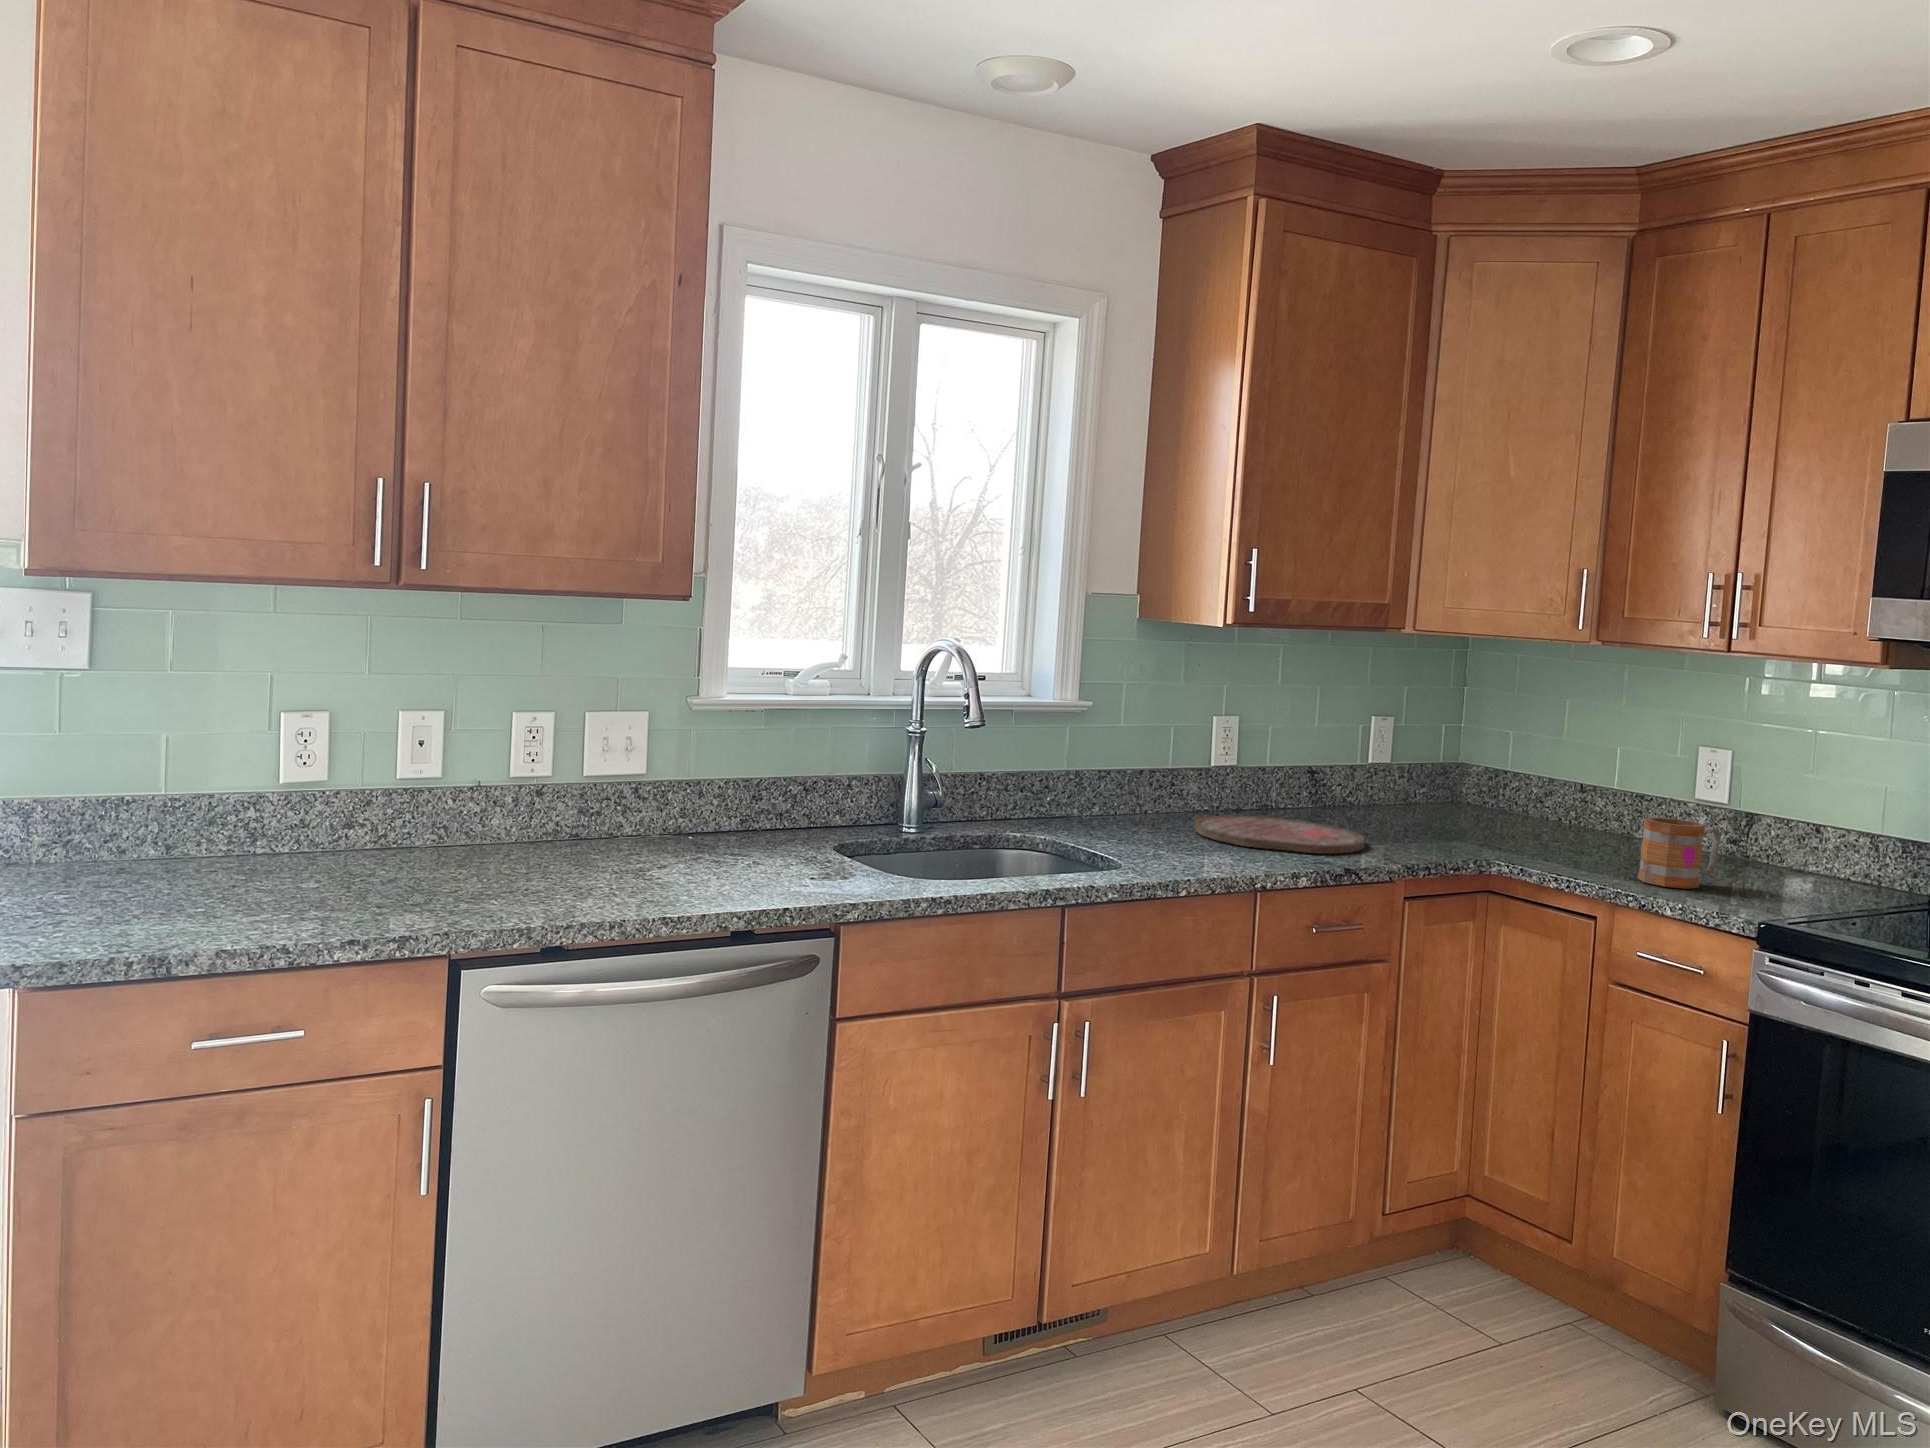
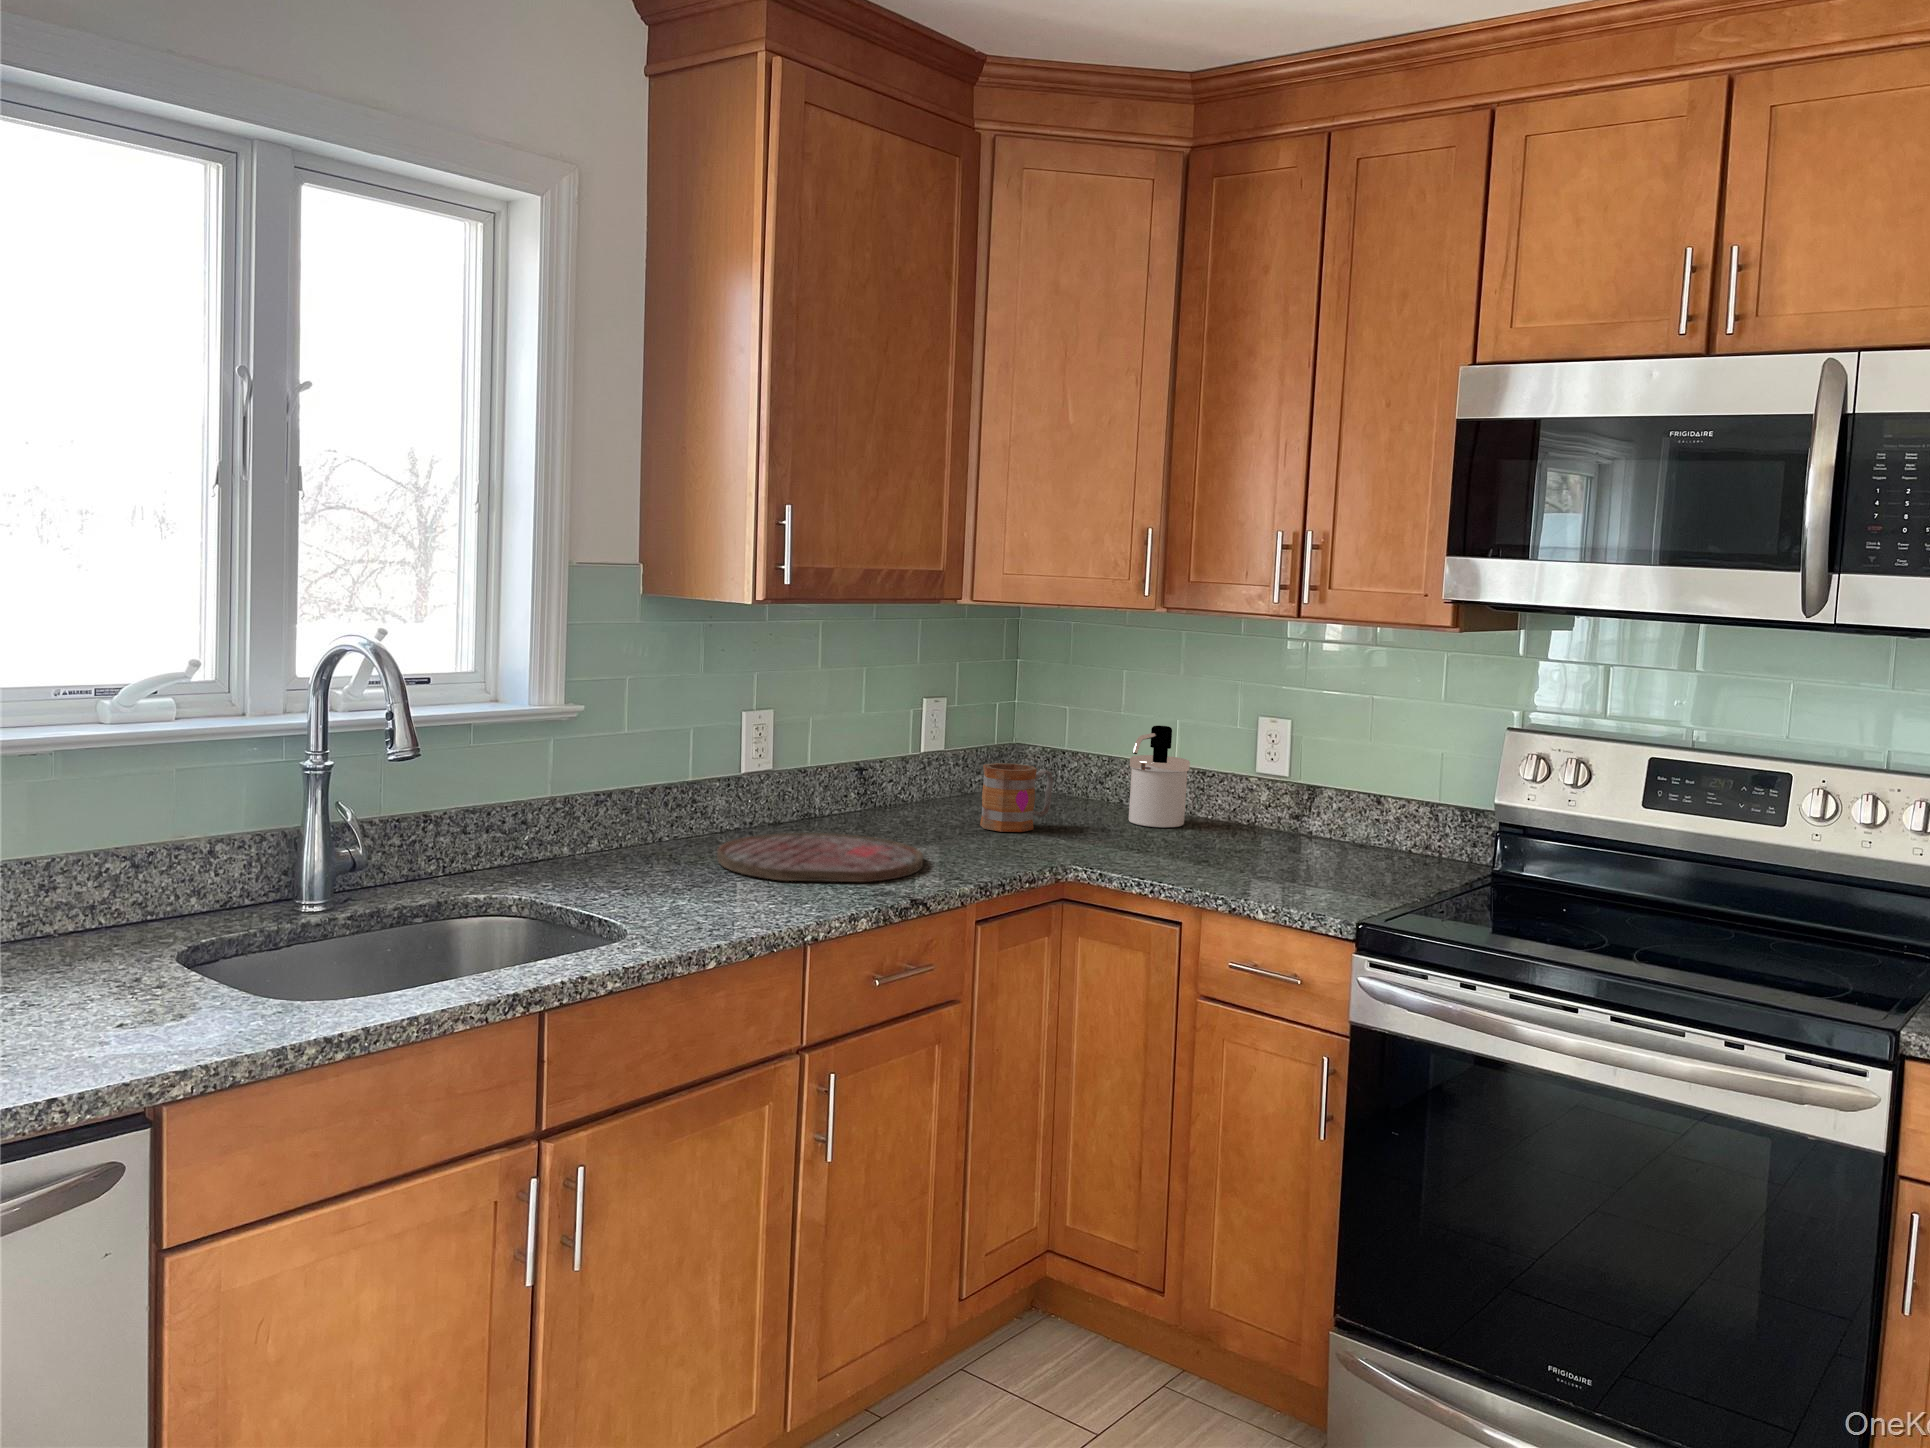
soap dispenser: none [1563,750,1625,842] -> present [1129,726,1190,827]
mug: present [1638,817,1721,889] -> present [980,763,1053,832]

